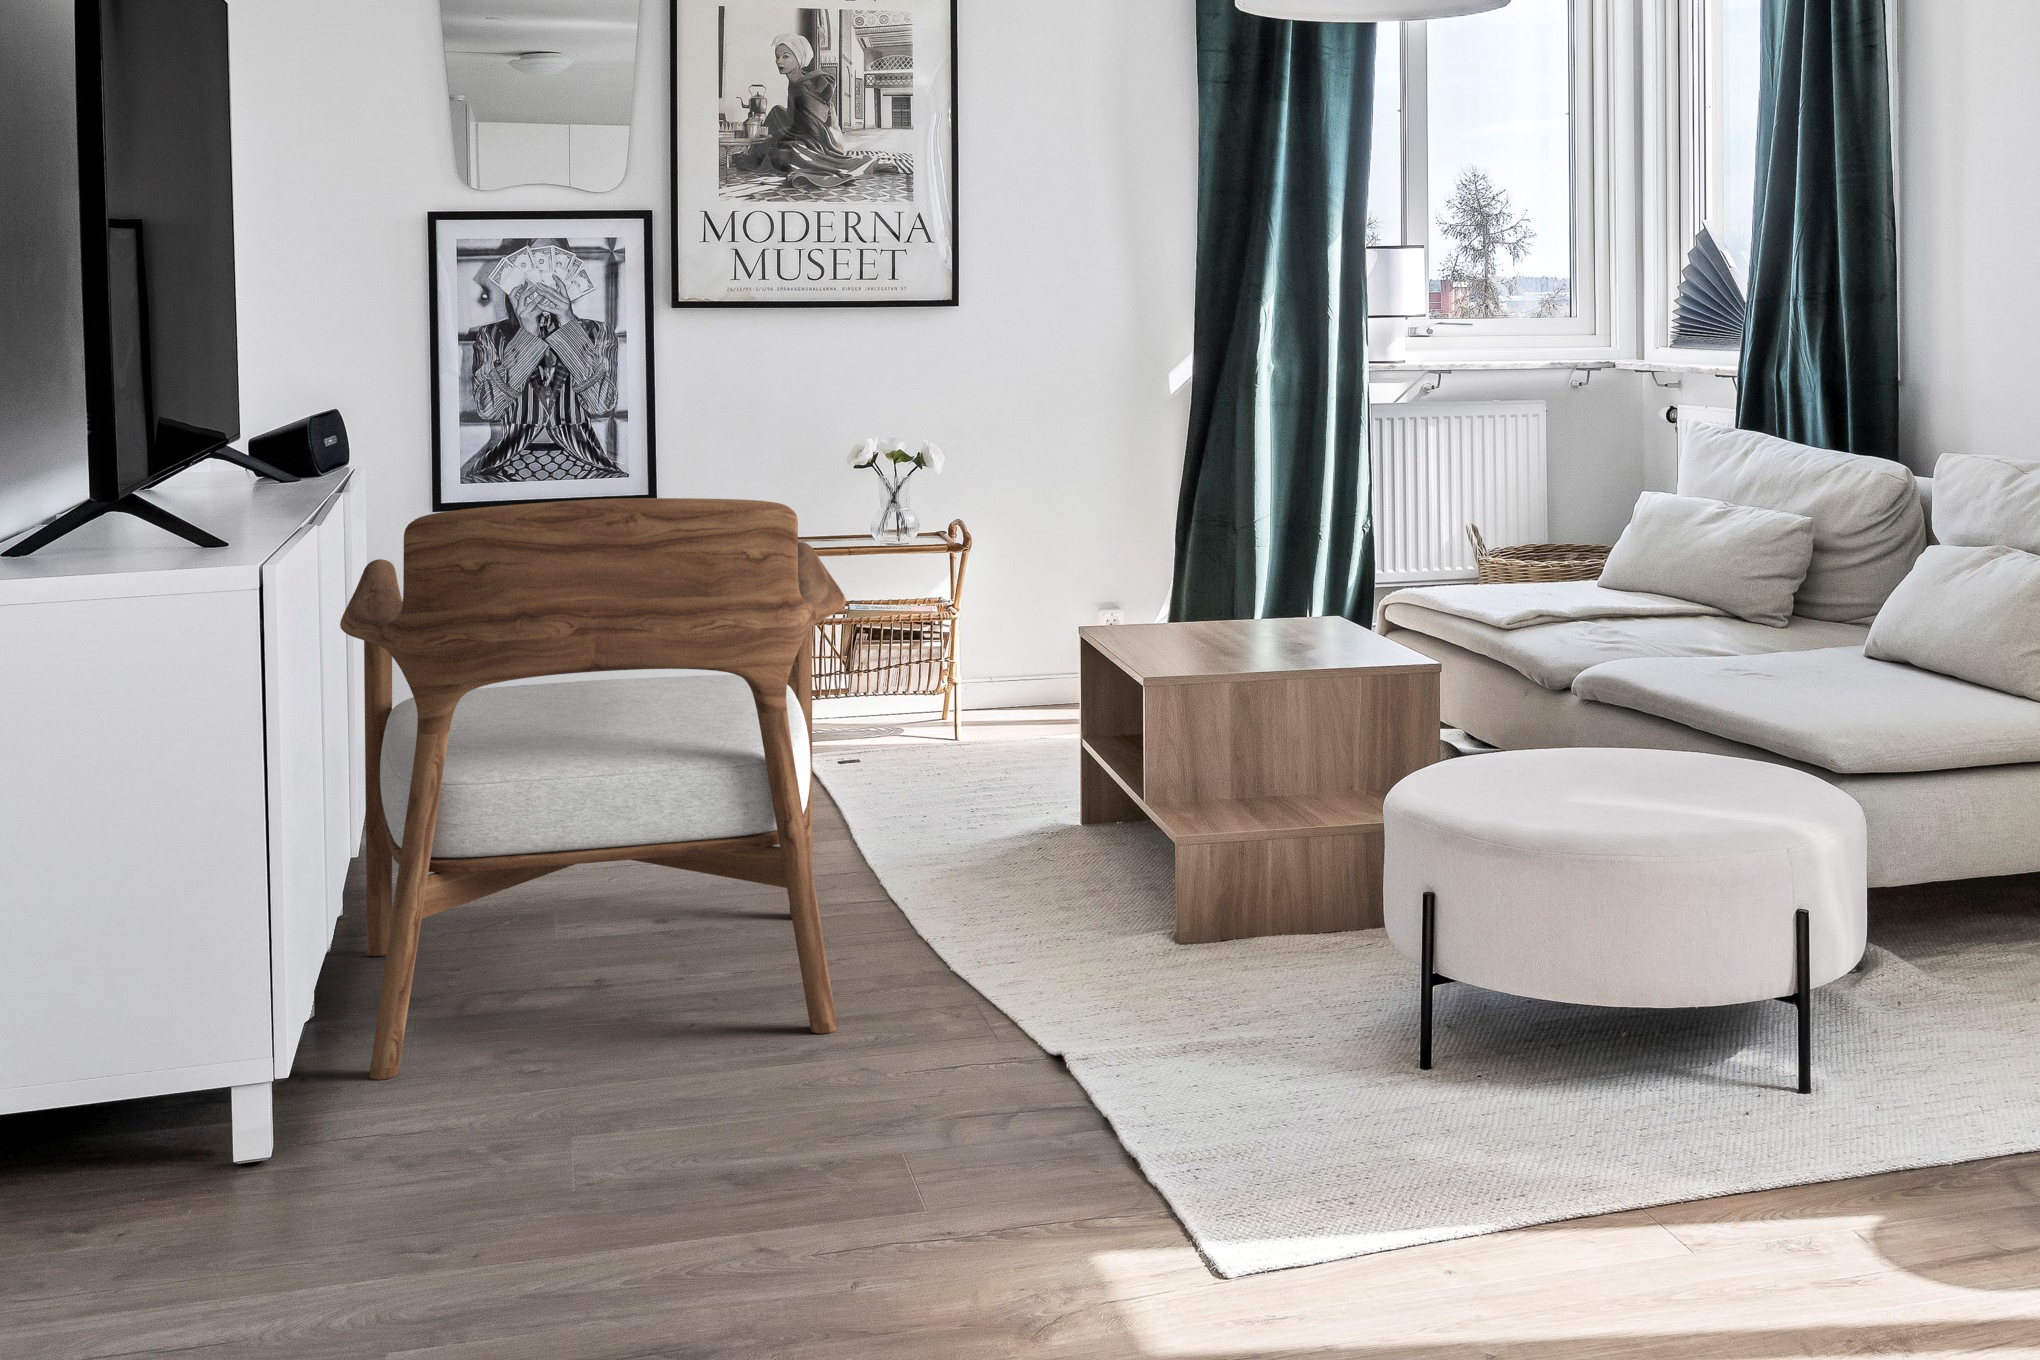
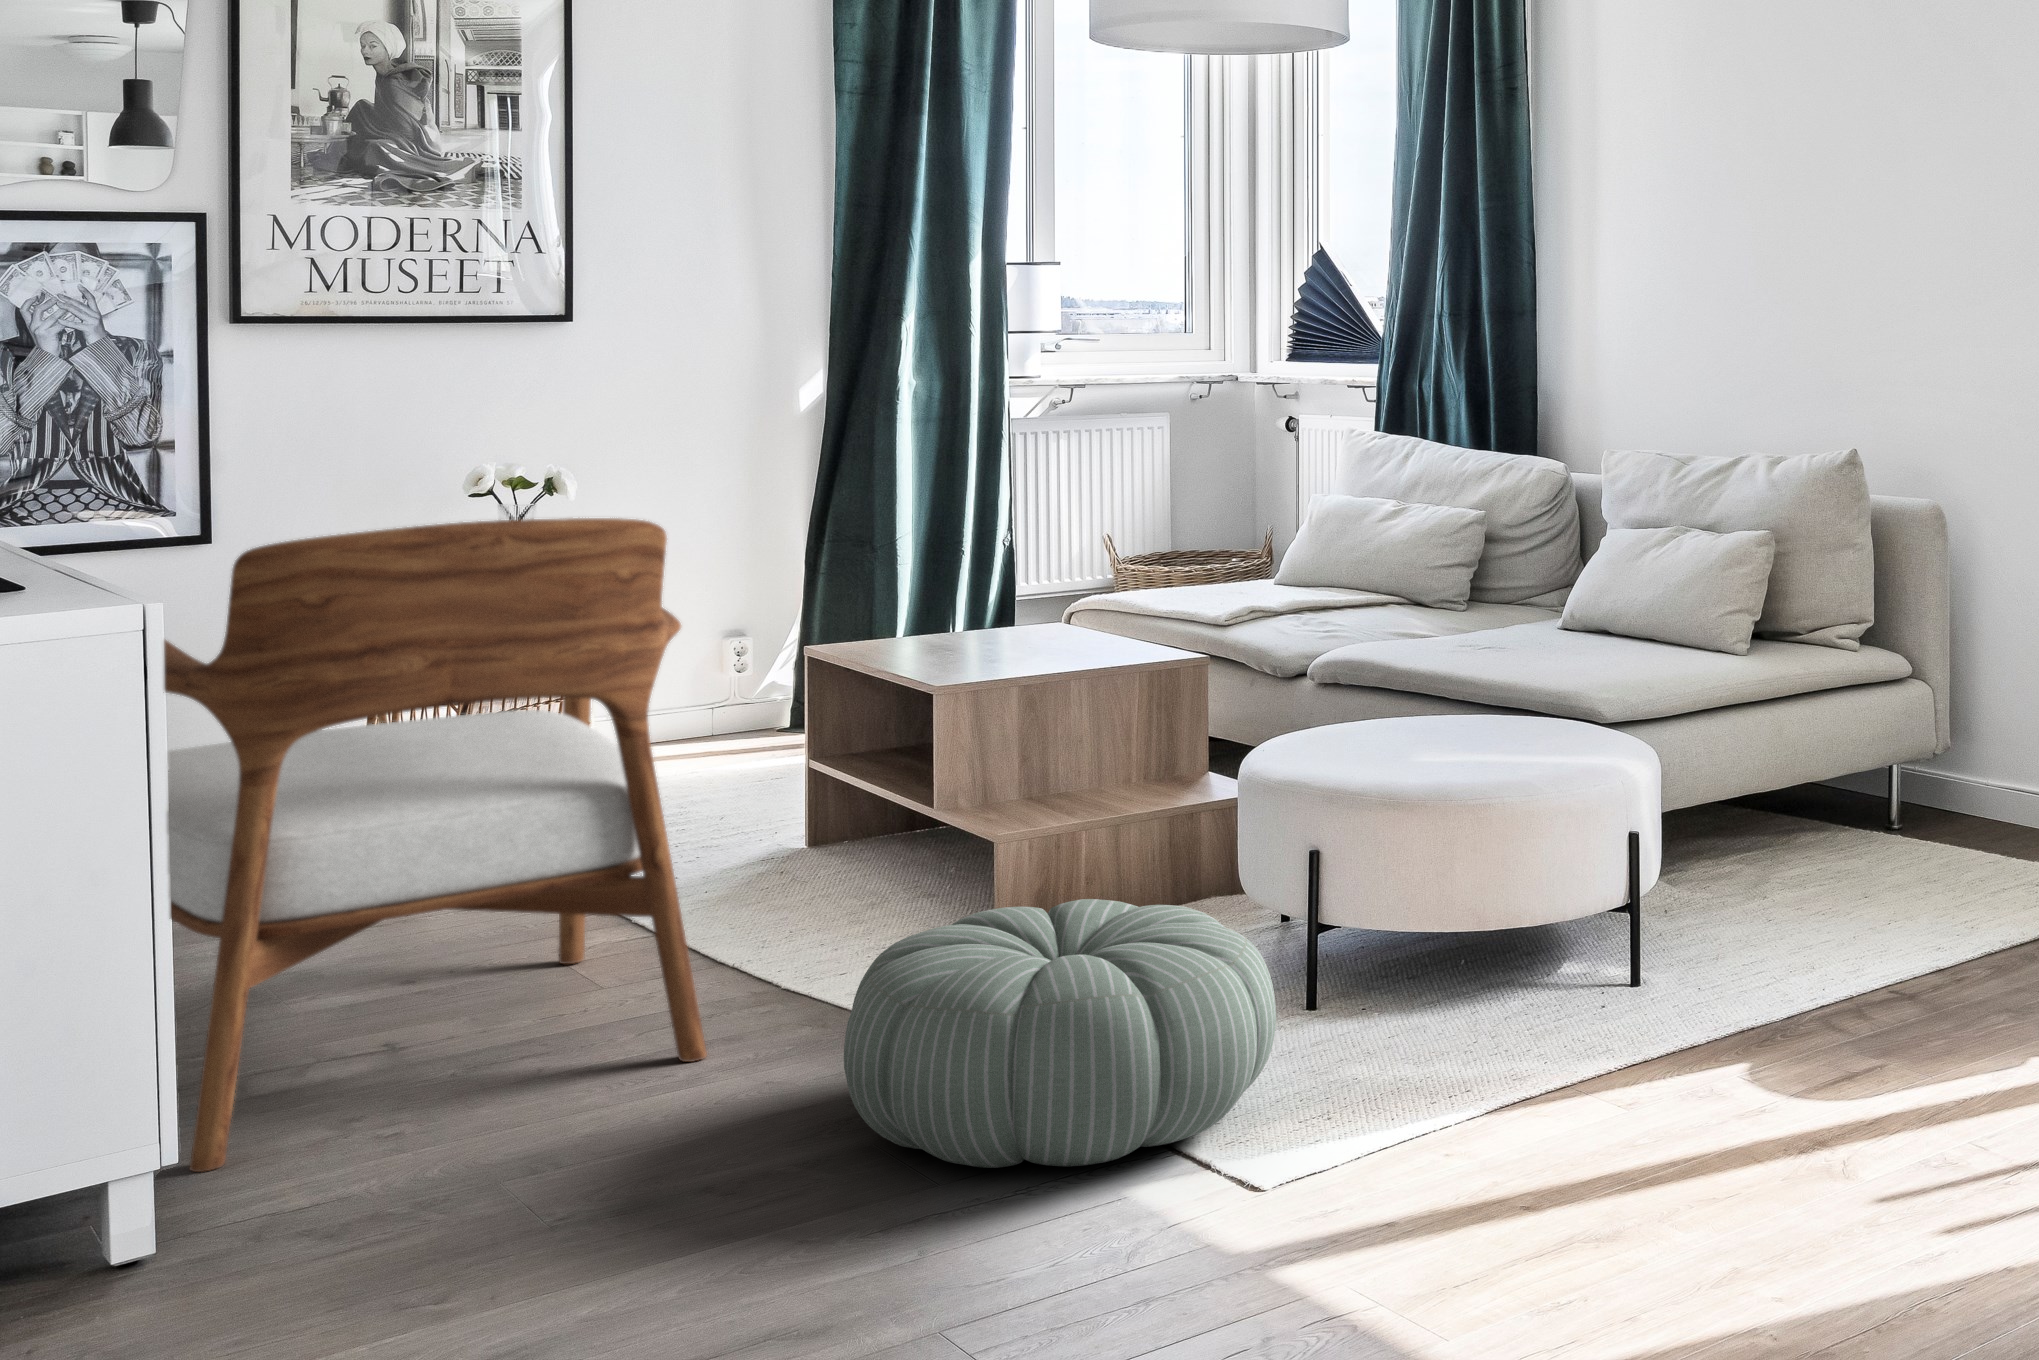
pouf: none [870,920,1318,1210] -> present [844,899,1276,1168]

